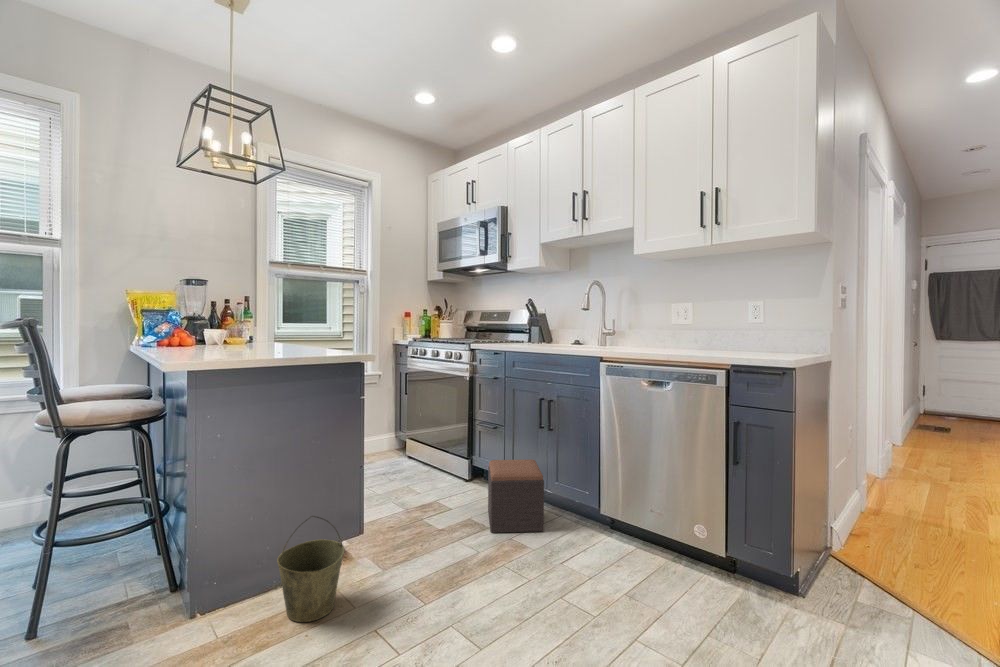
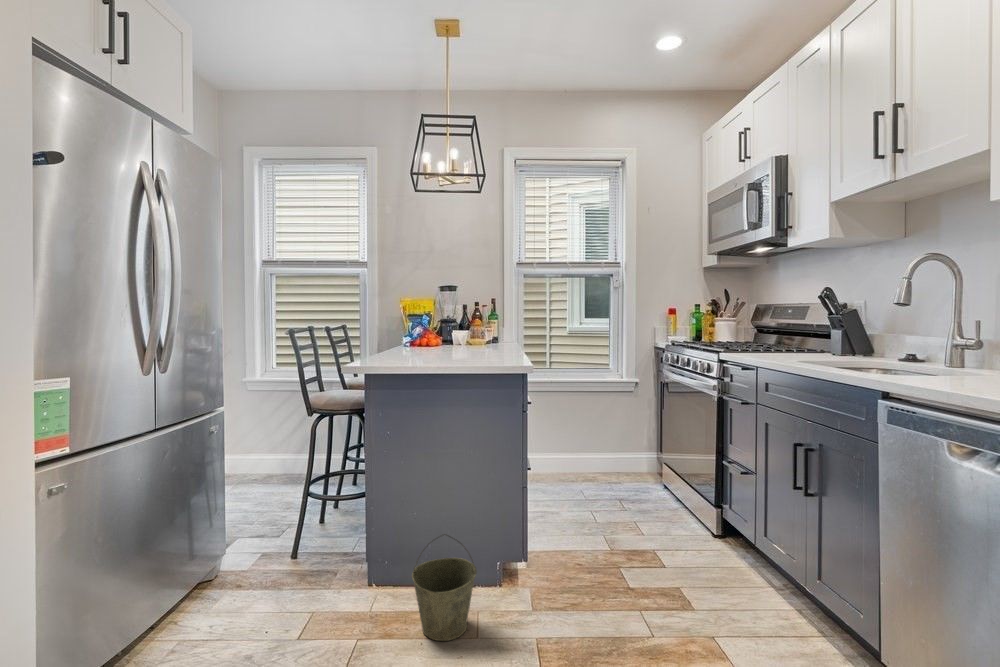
footstool: present [488,459,544,533] -> none [690,518,785,644]

